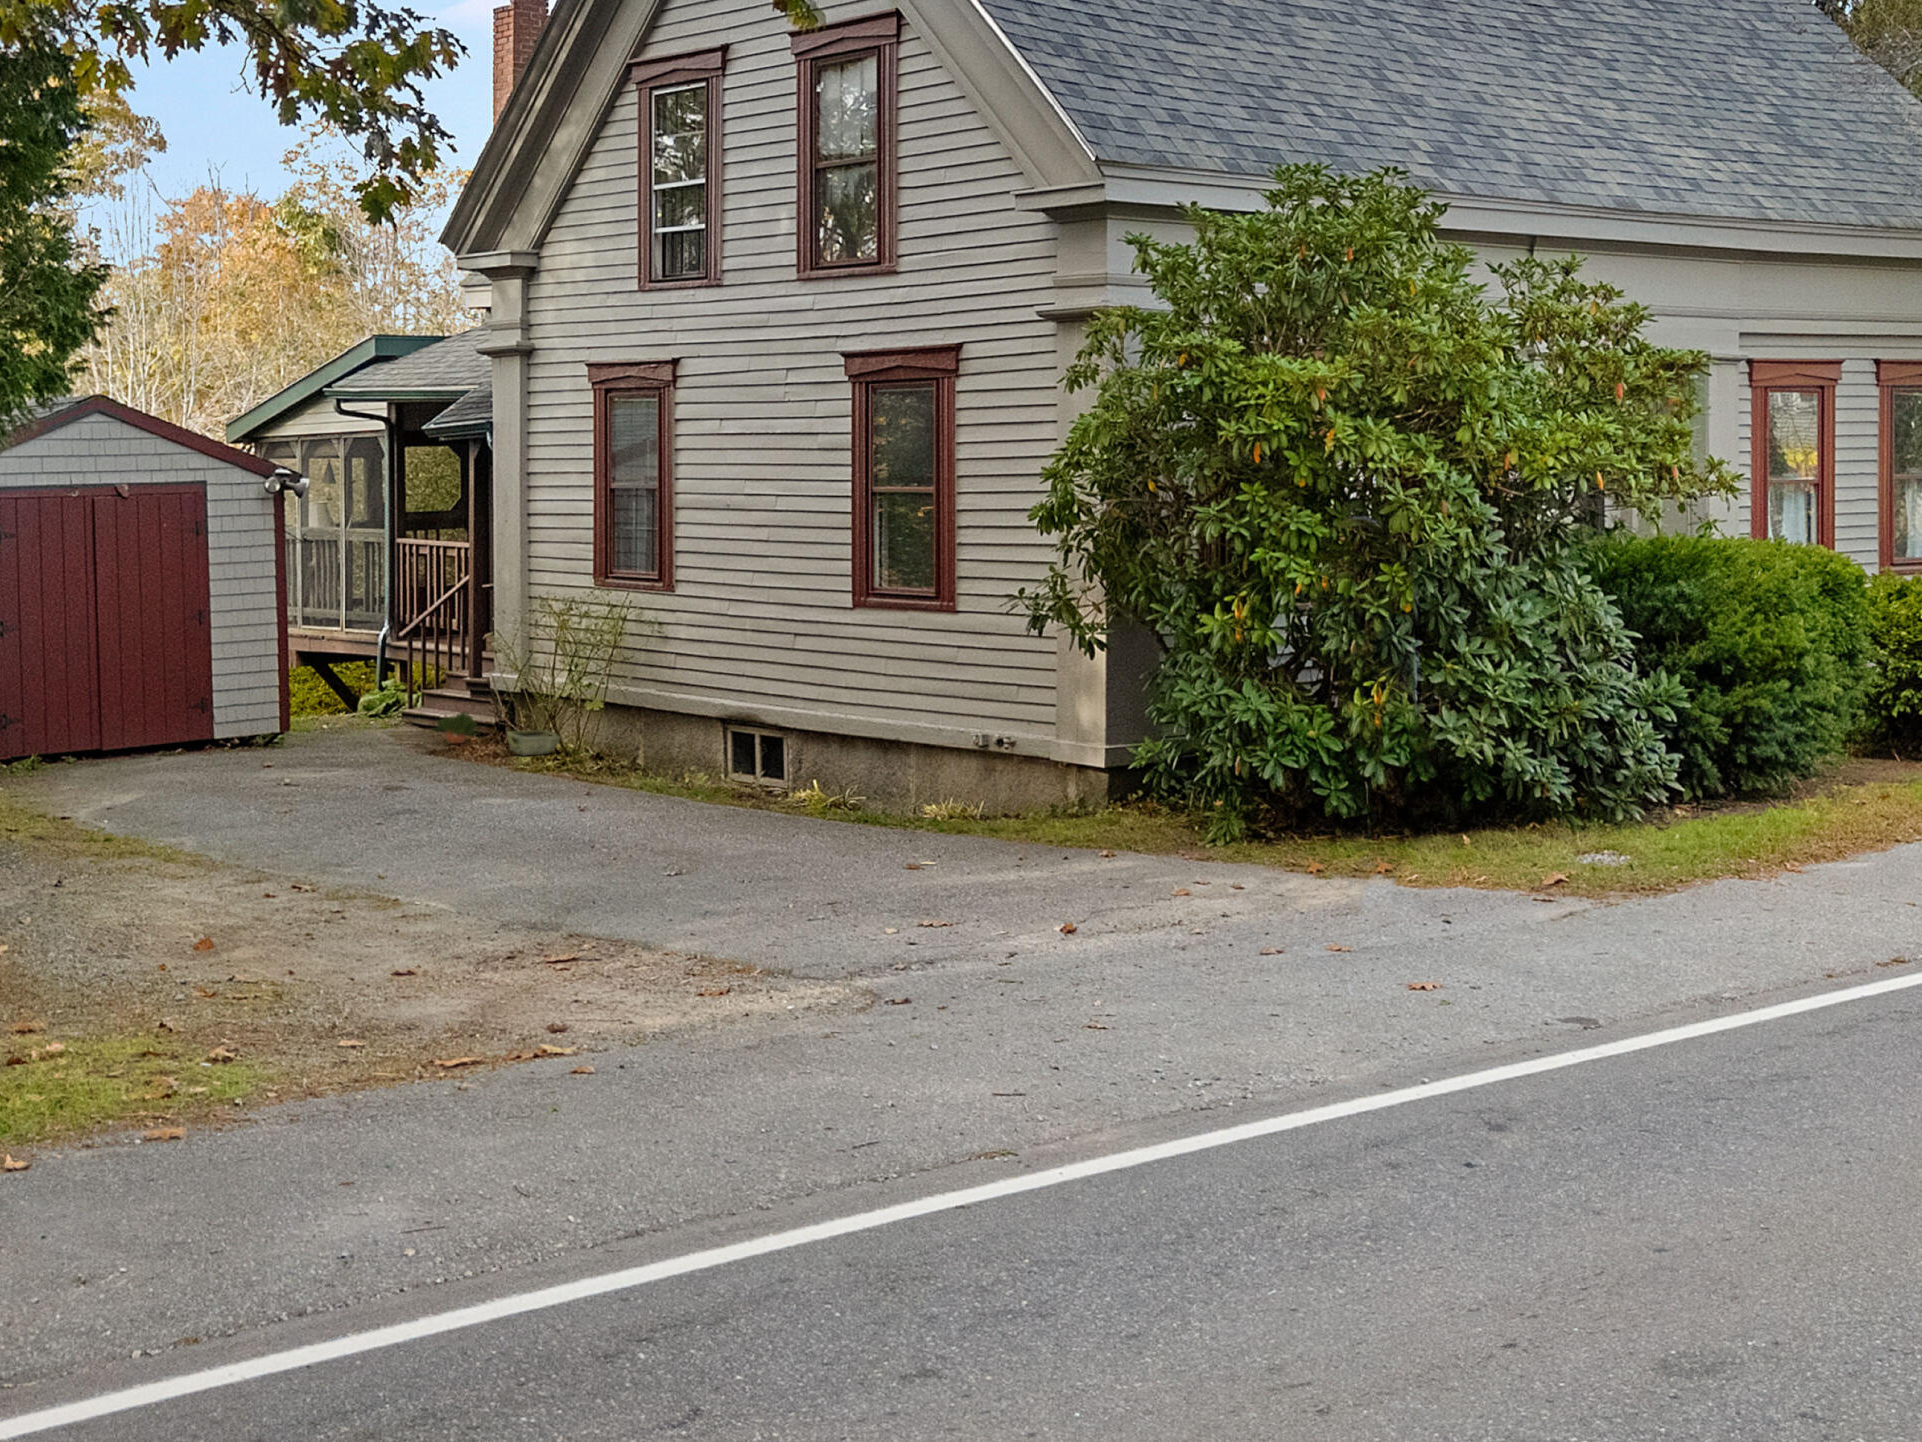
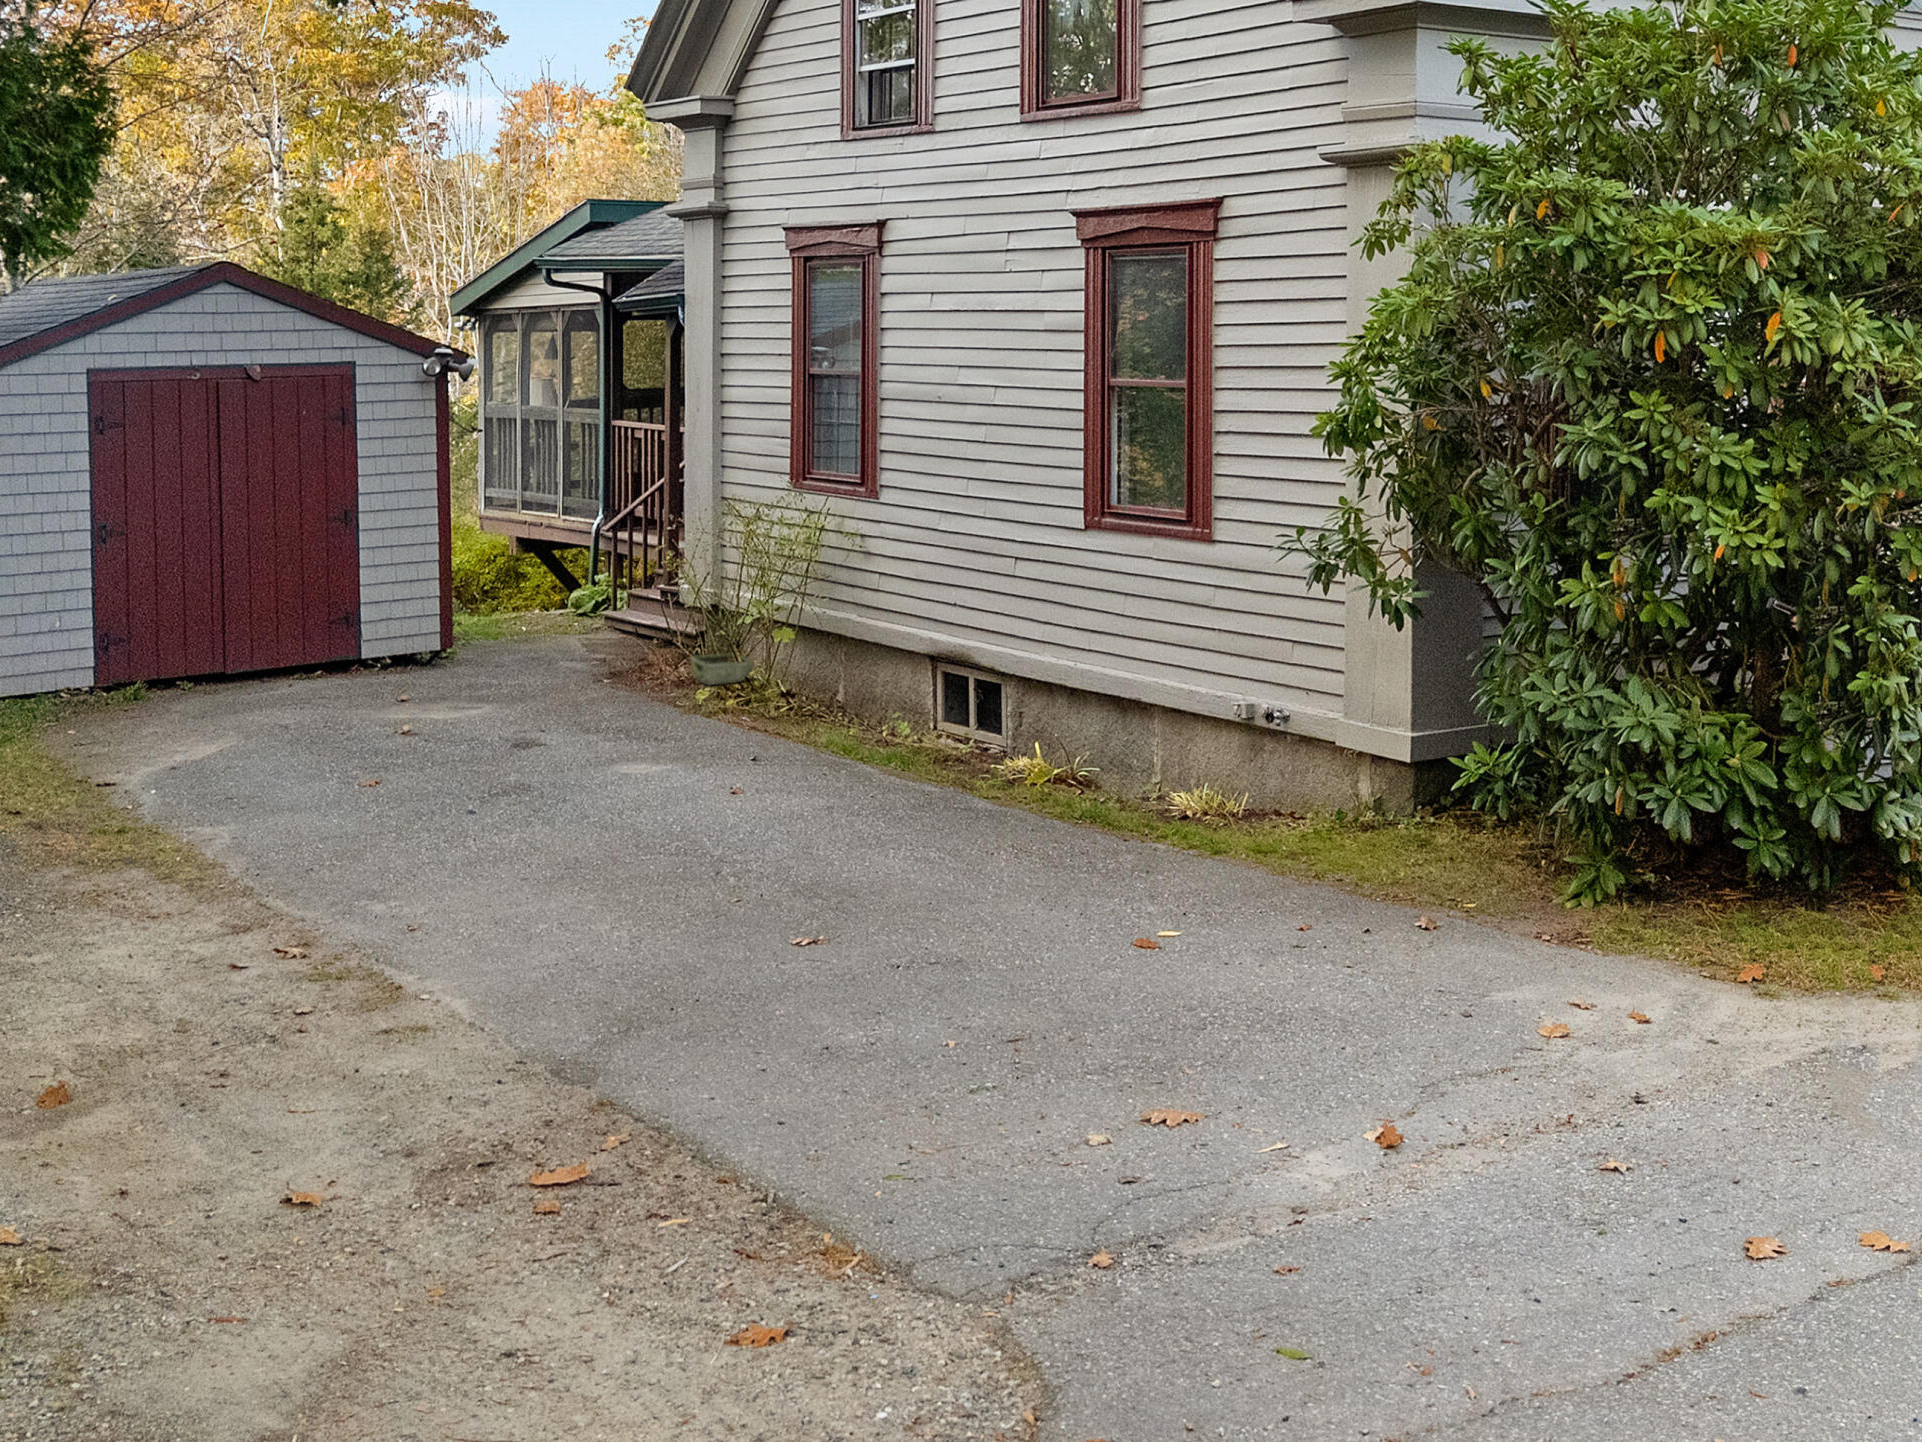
potted plant: present [430,712,480,745] -> none [612,623,677,665]

